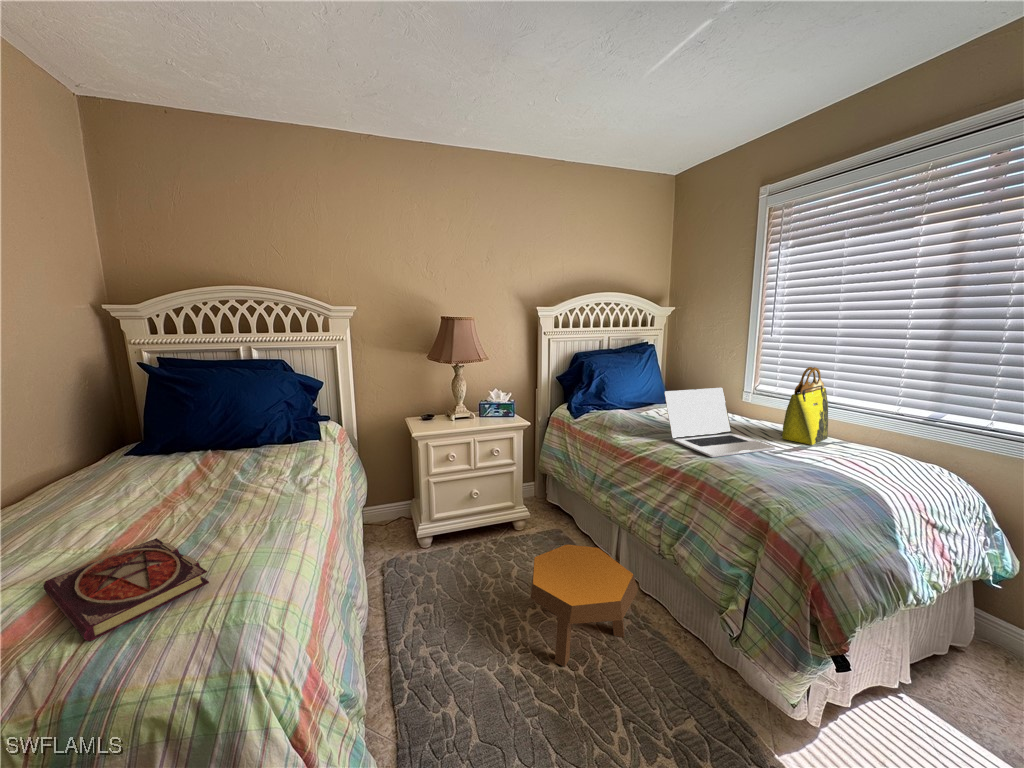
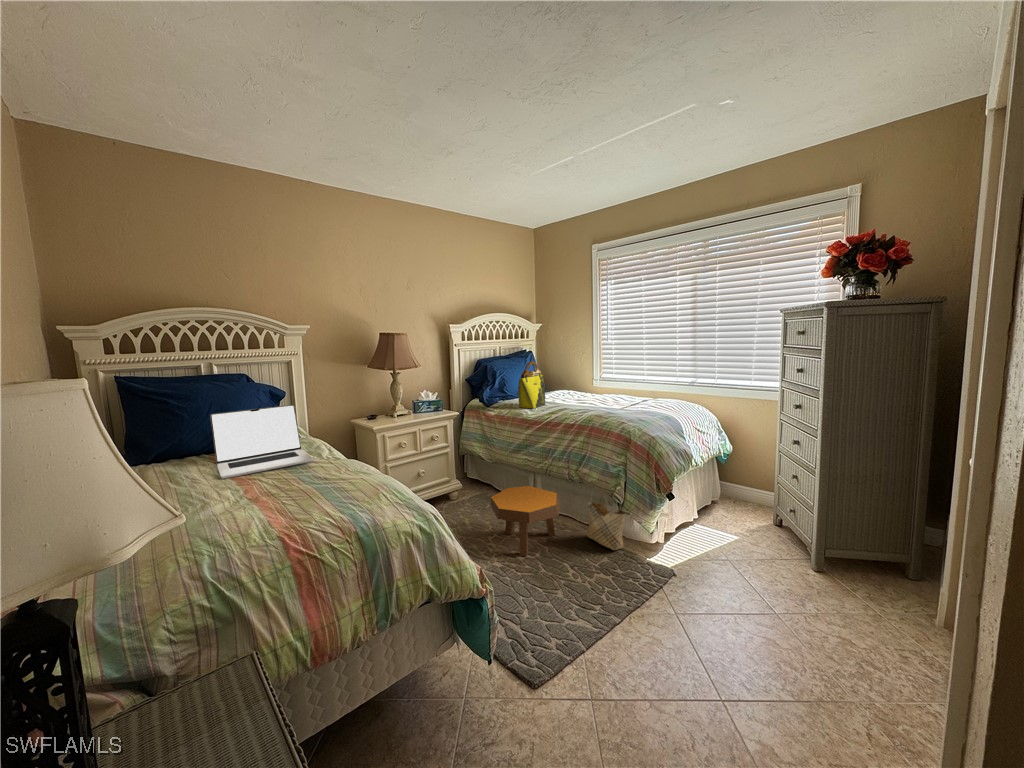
tote bag: present [782,367,828,445] -> present [518,362,545,408]
laptop: present [664,388,775,457] -> present [210,405,314,479]
book: present [43,538,209,642] -> none [242,483,356,518]
woven basket: none [673,591,744,710] -> present [587,494,626,550]

